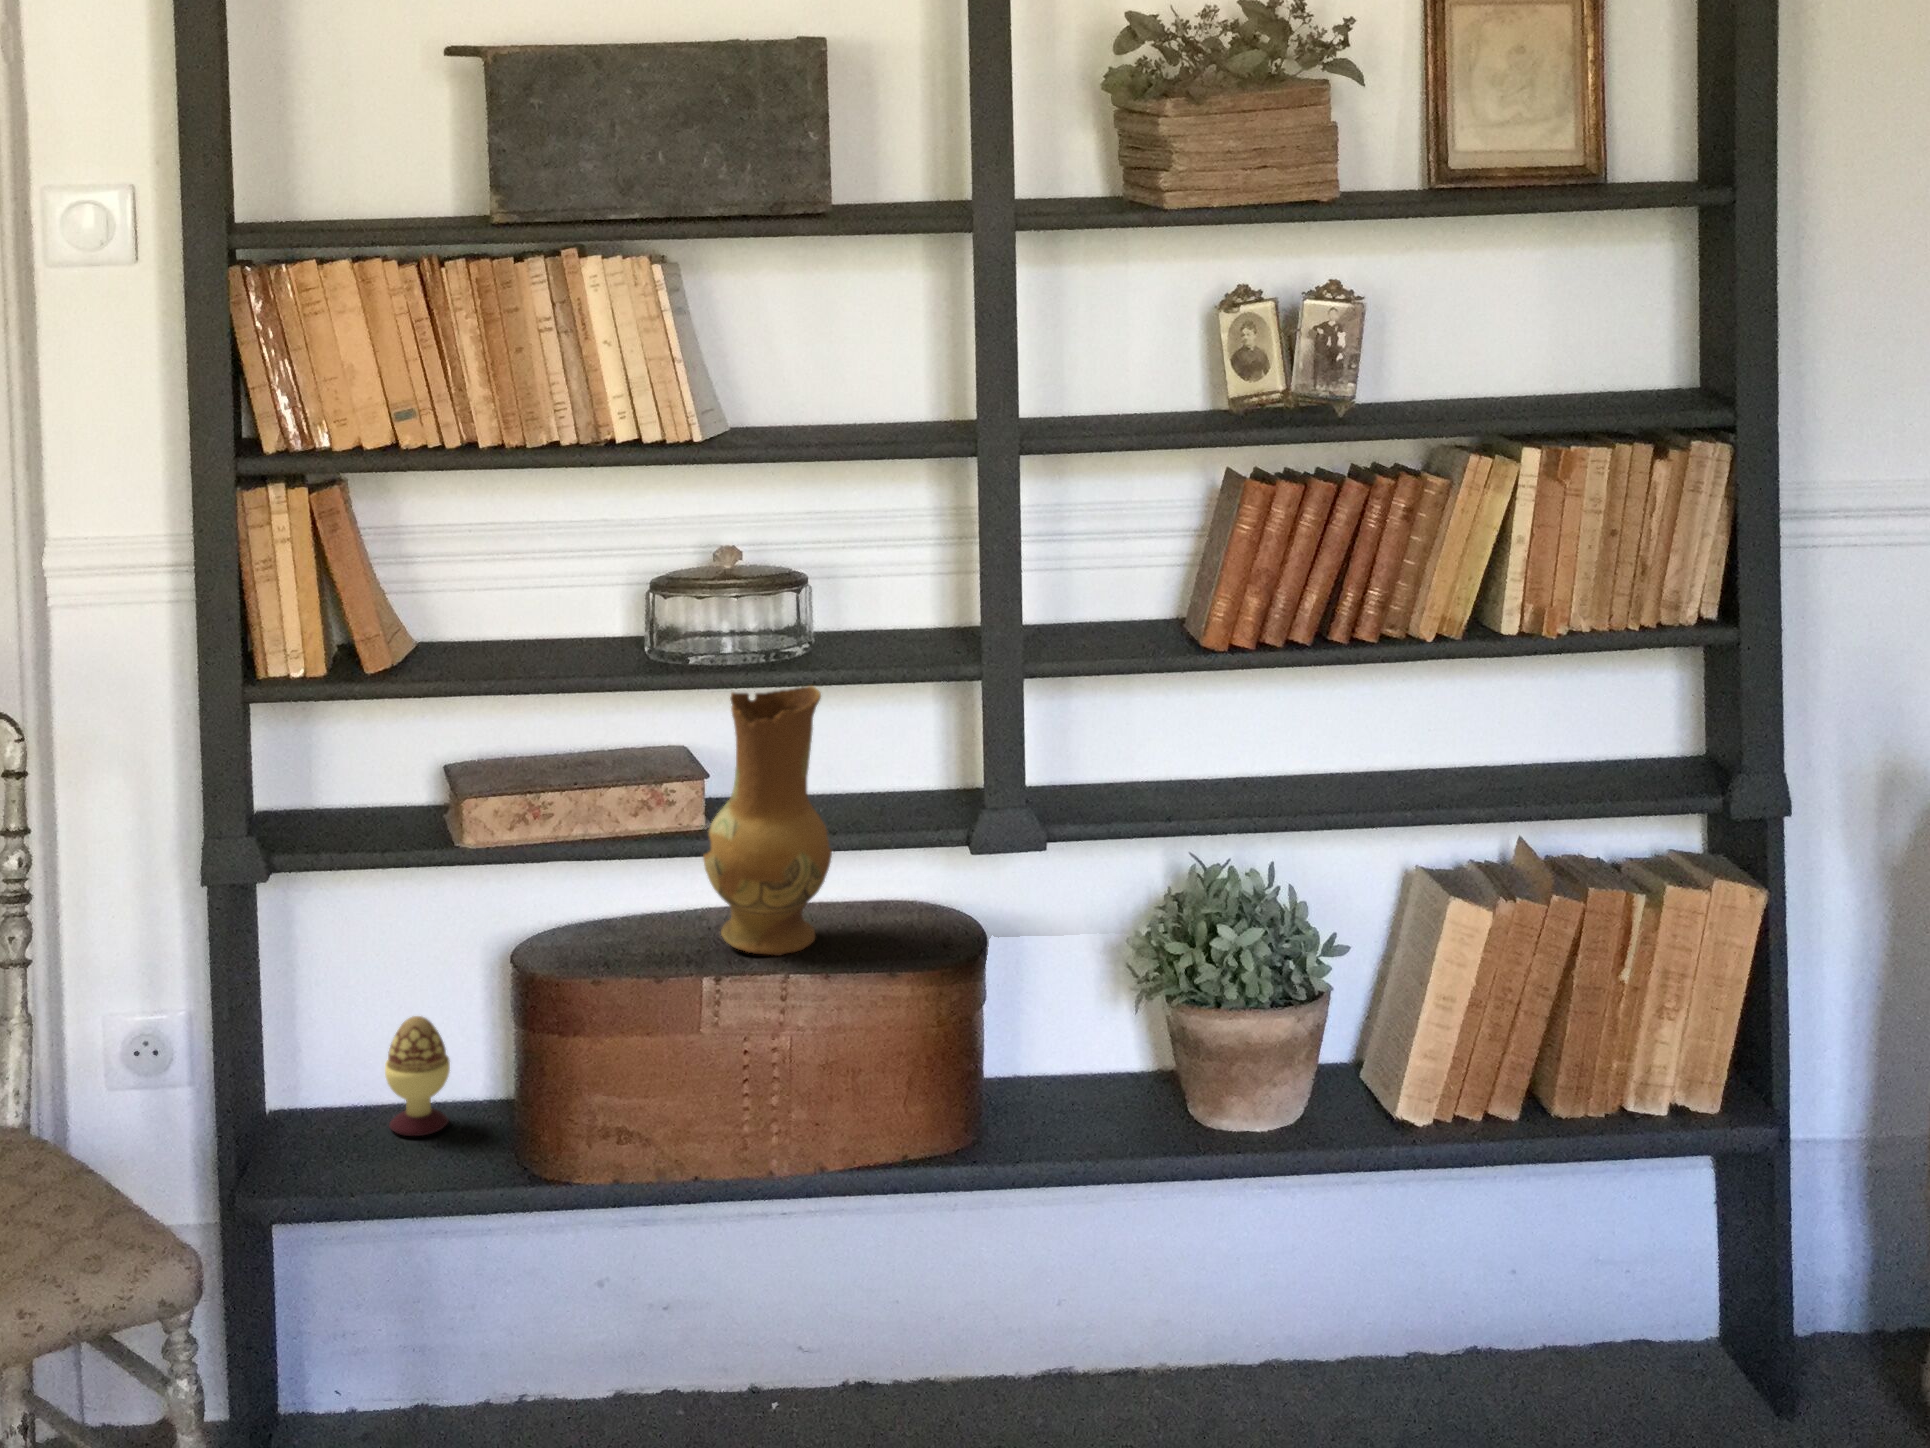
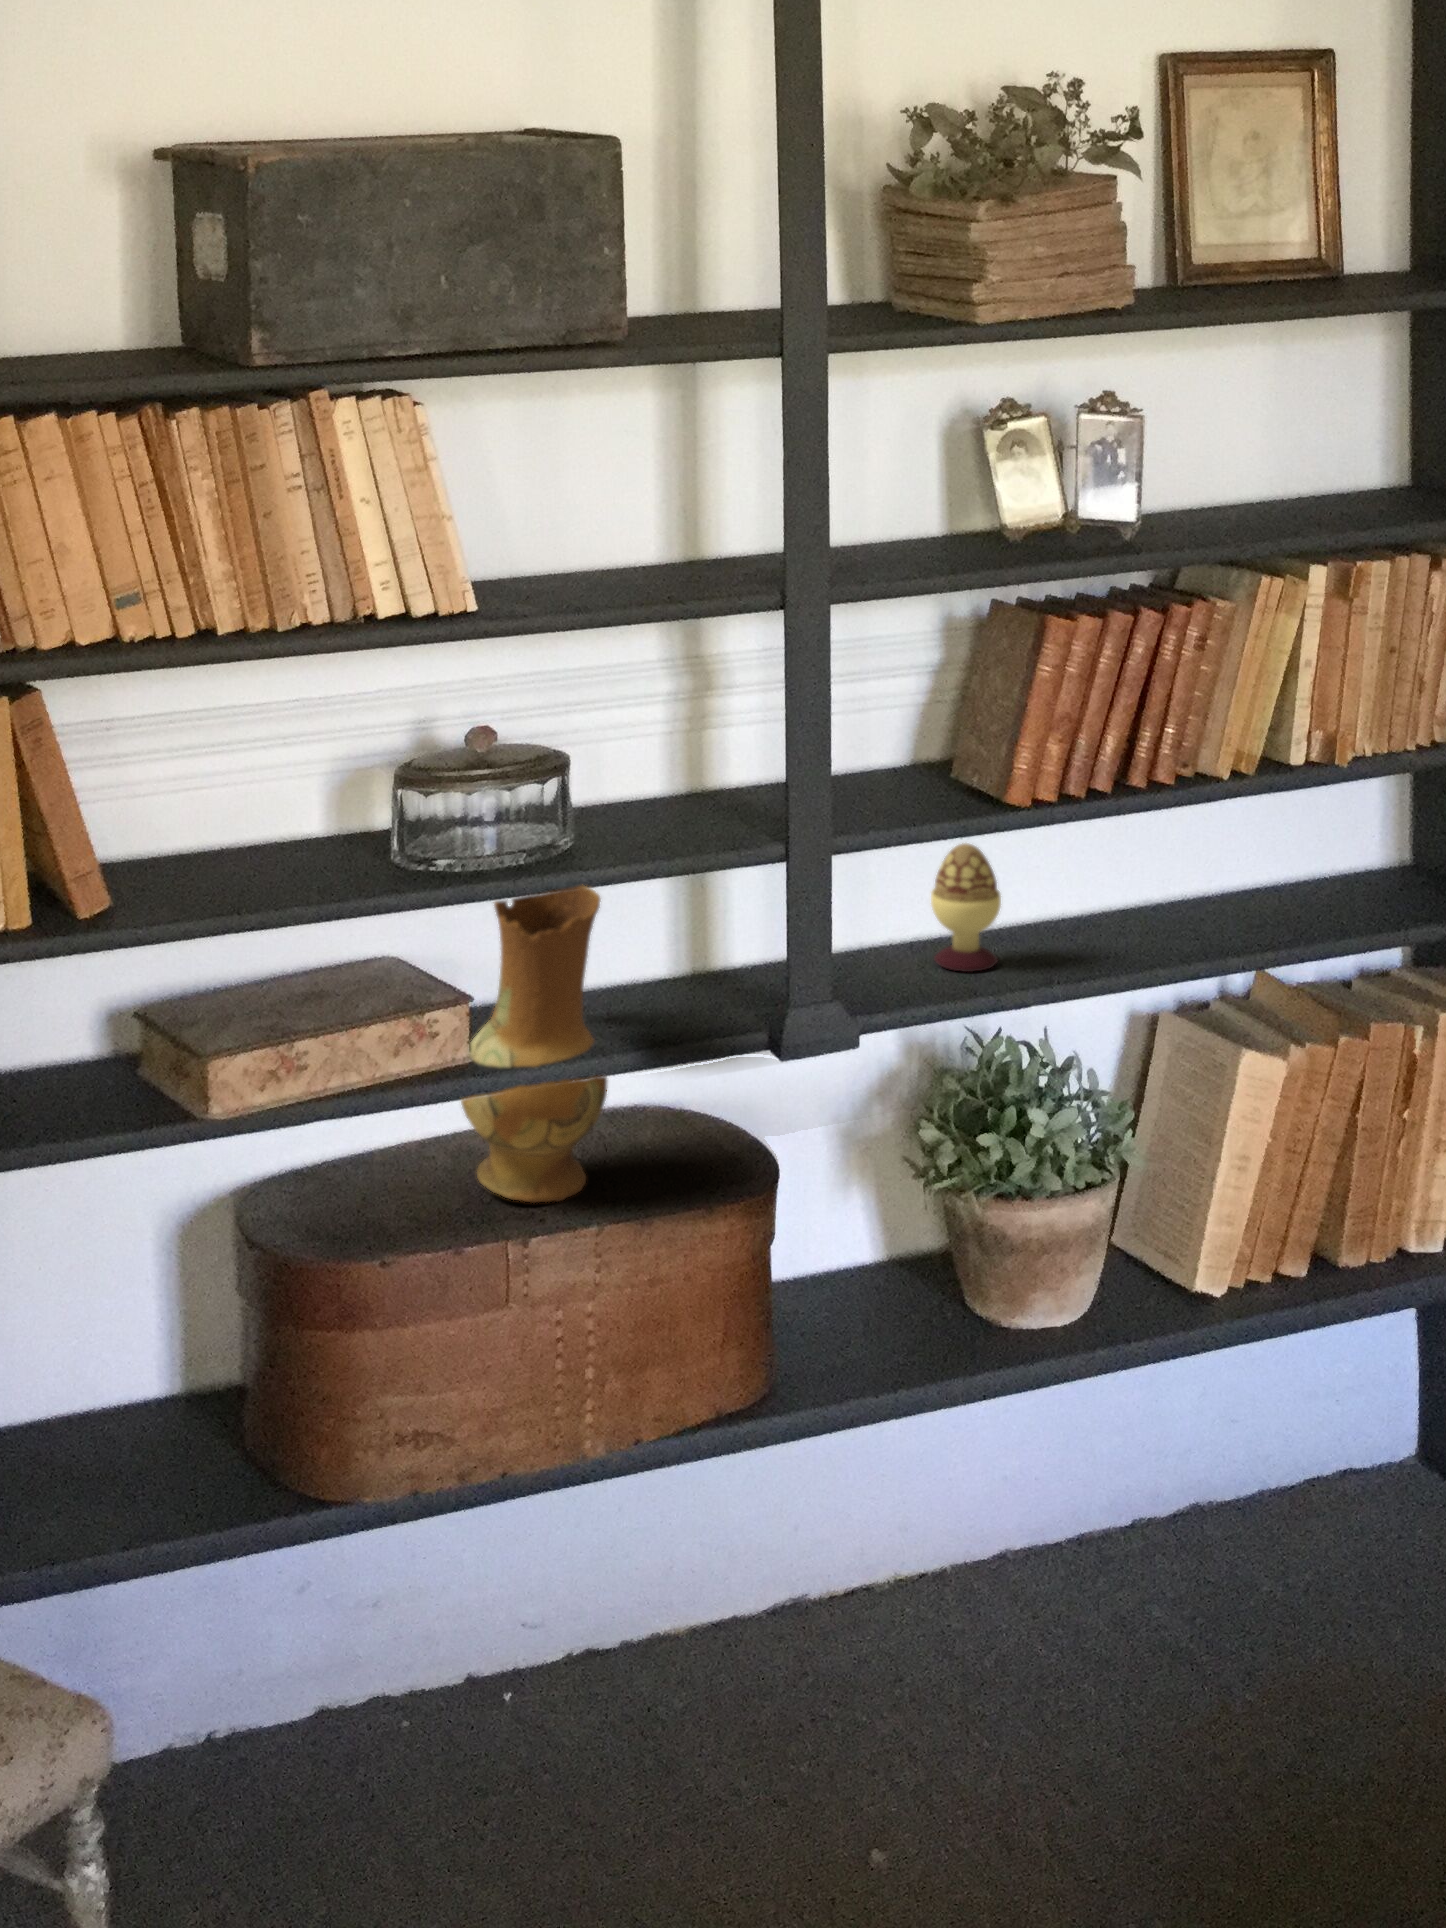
decorative egg: present [385,1016,450,1136] -> present [931,843,1001,972]

